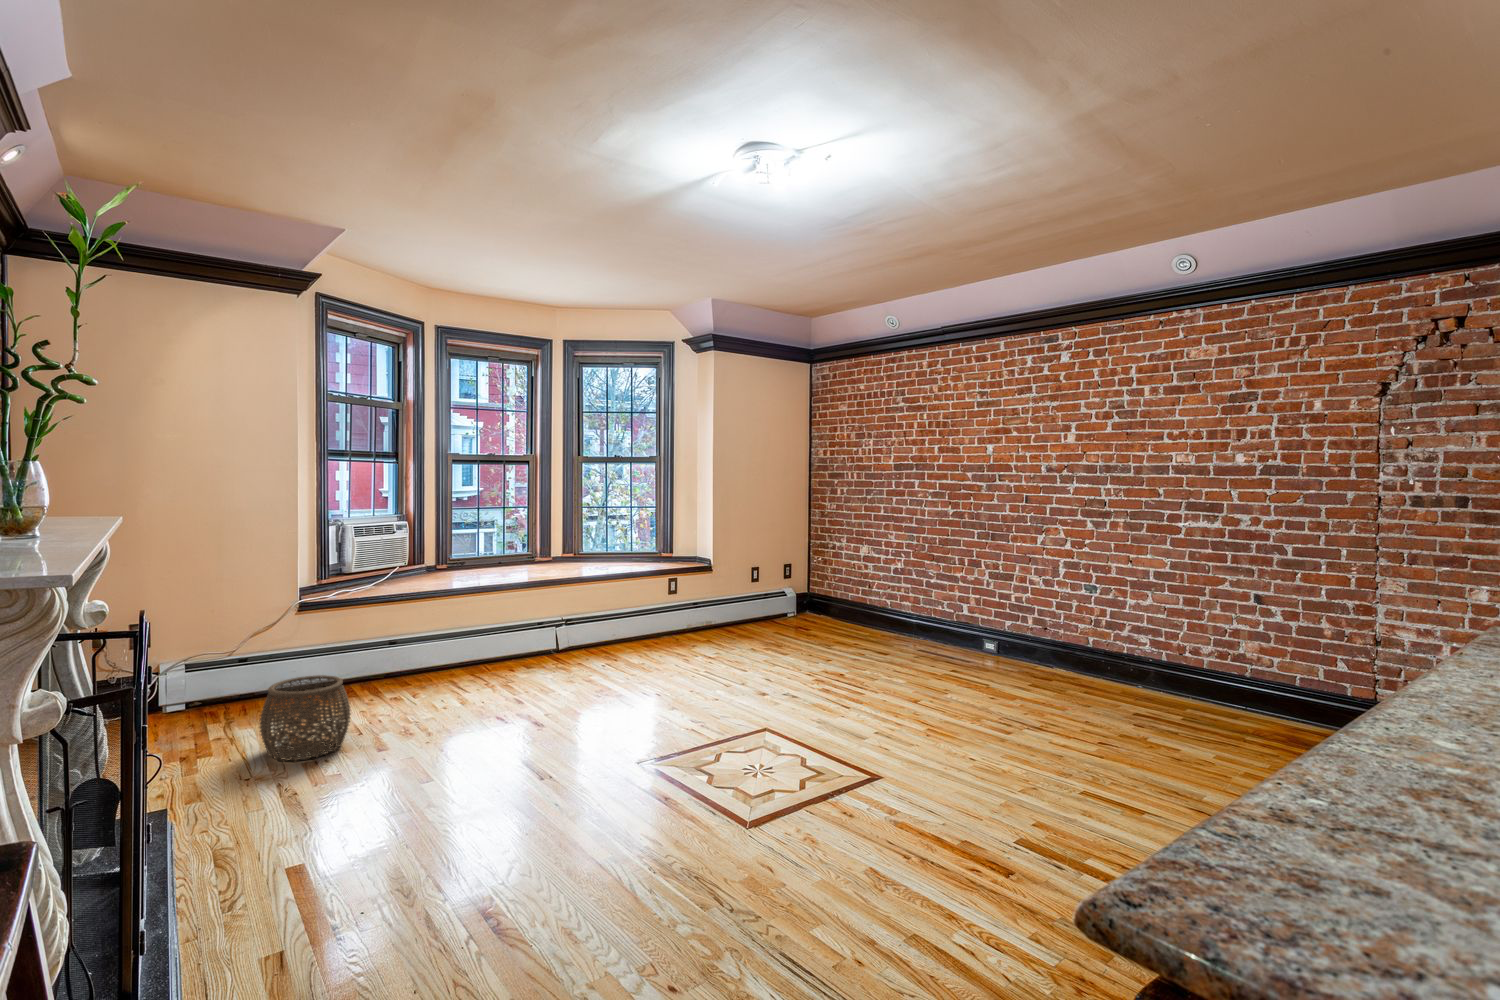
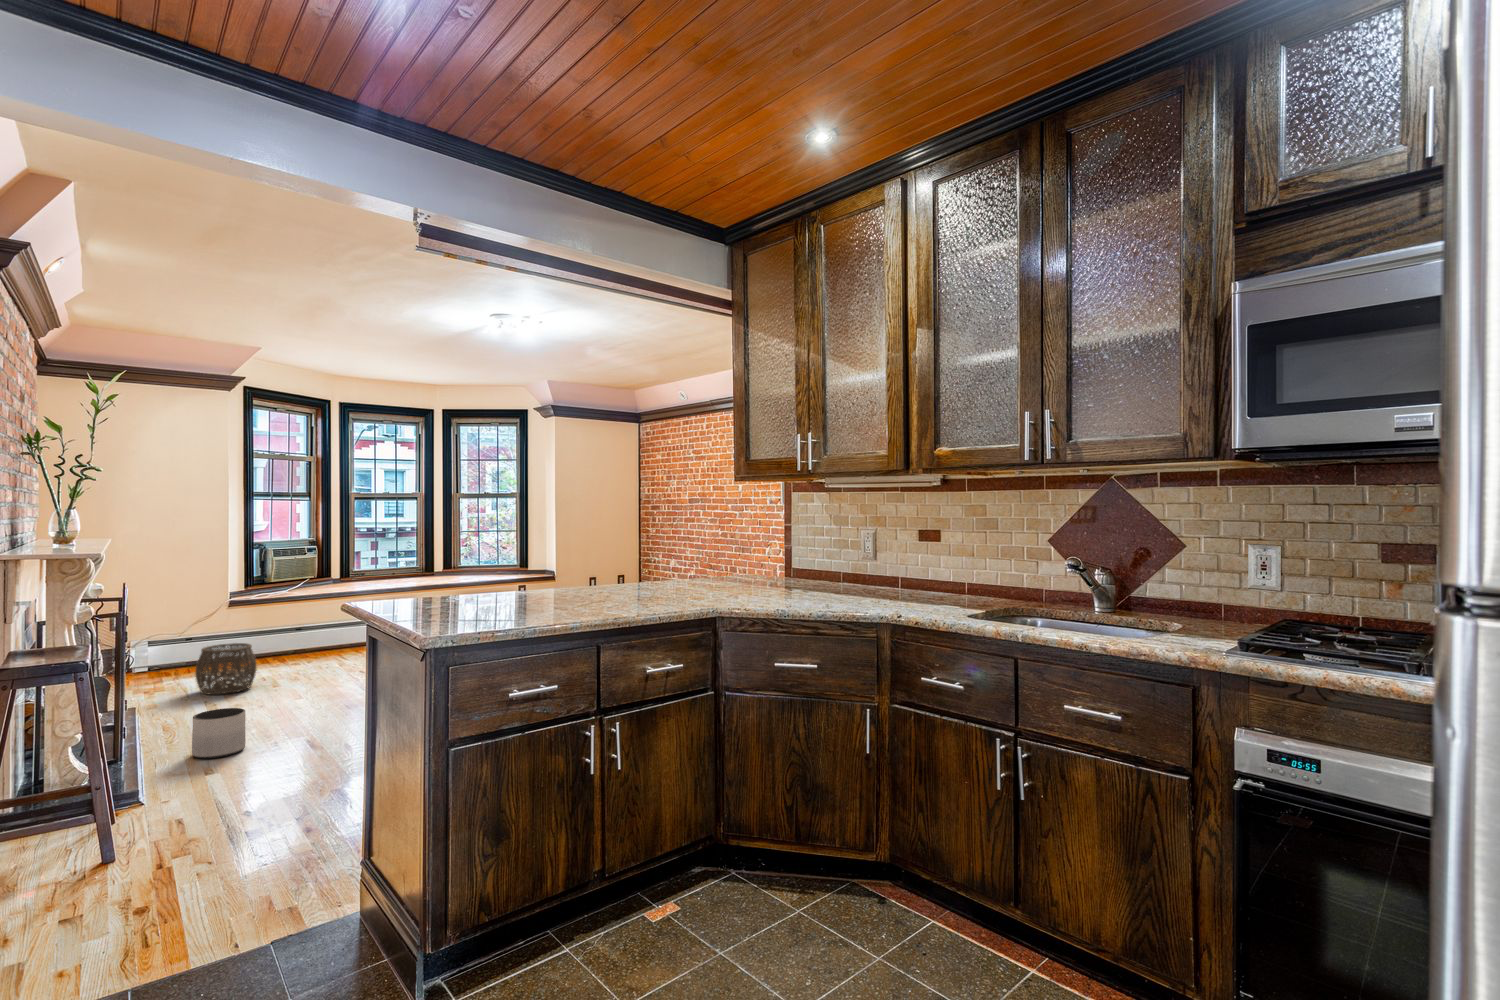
planter: none [277,842,372,956] -> present [192,708,246,758]

